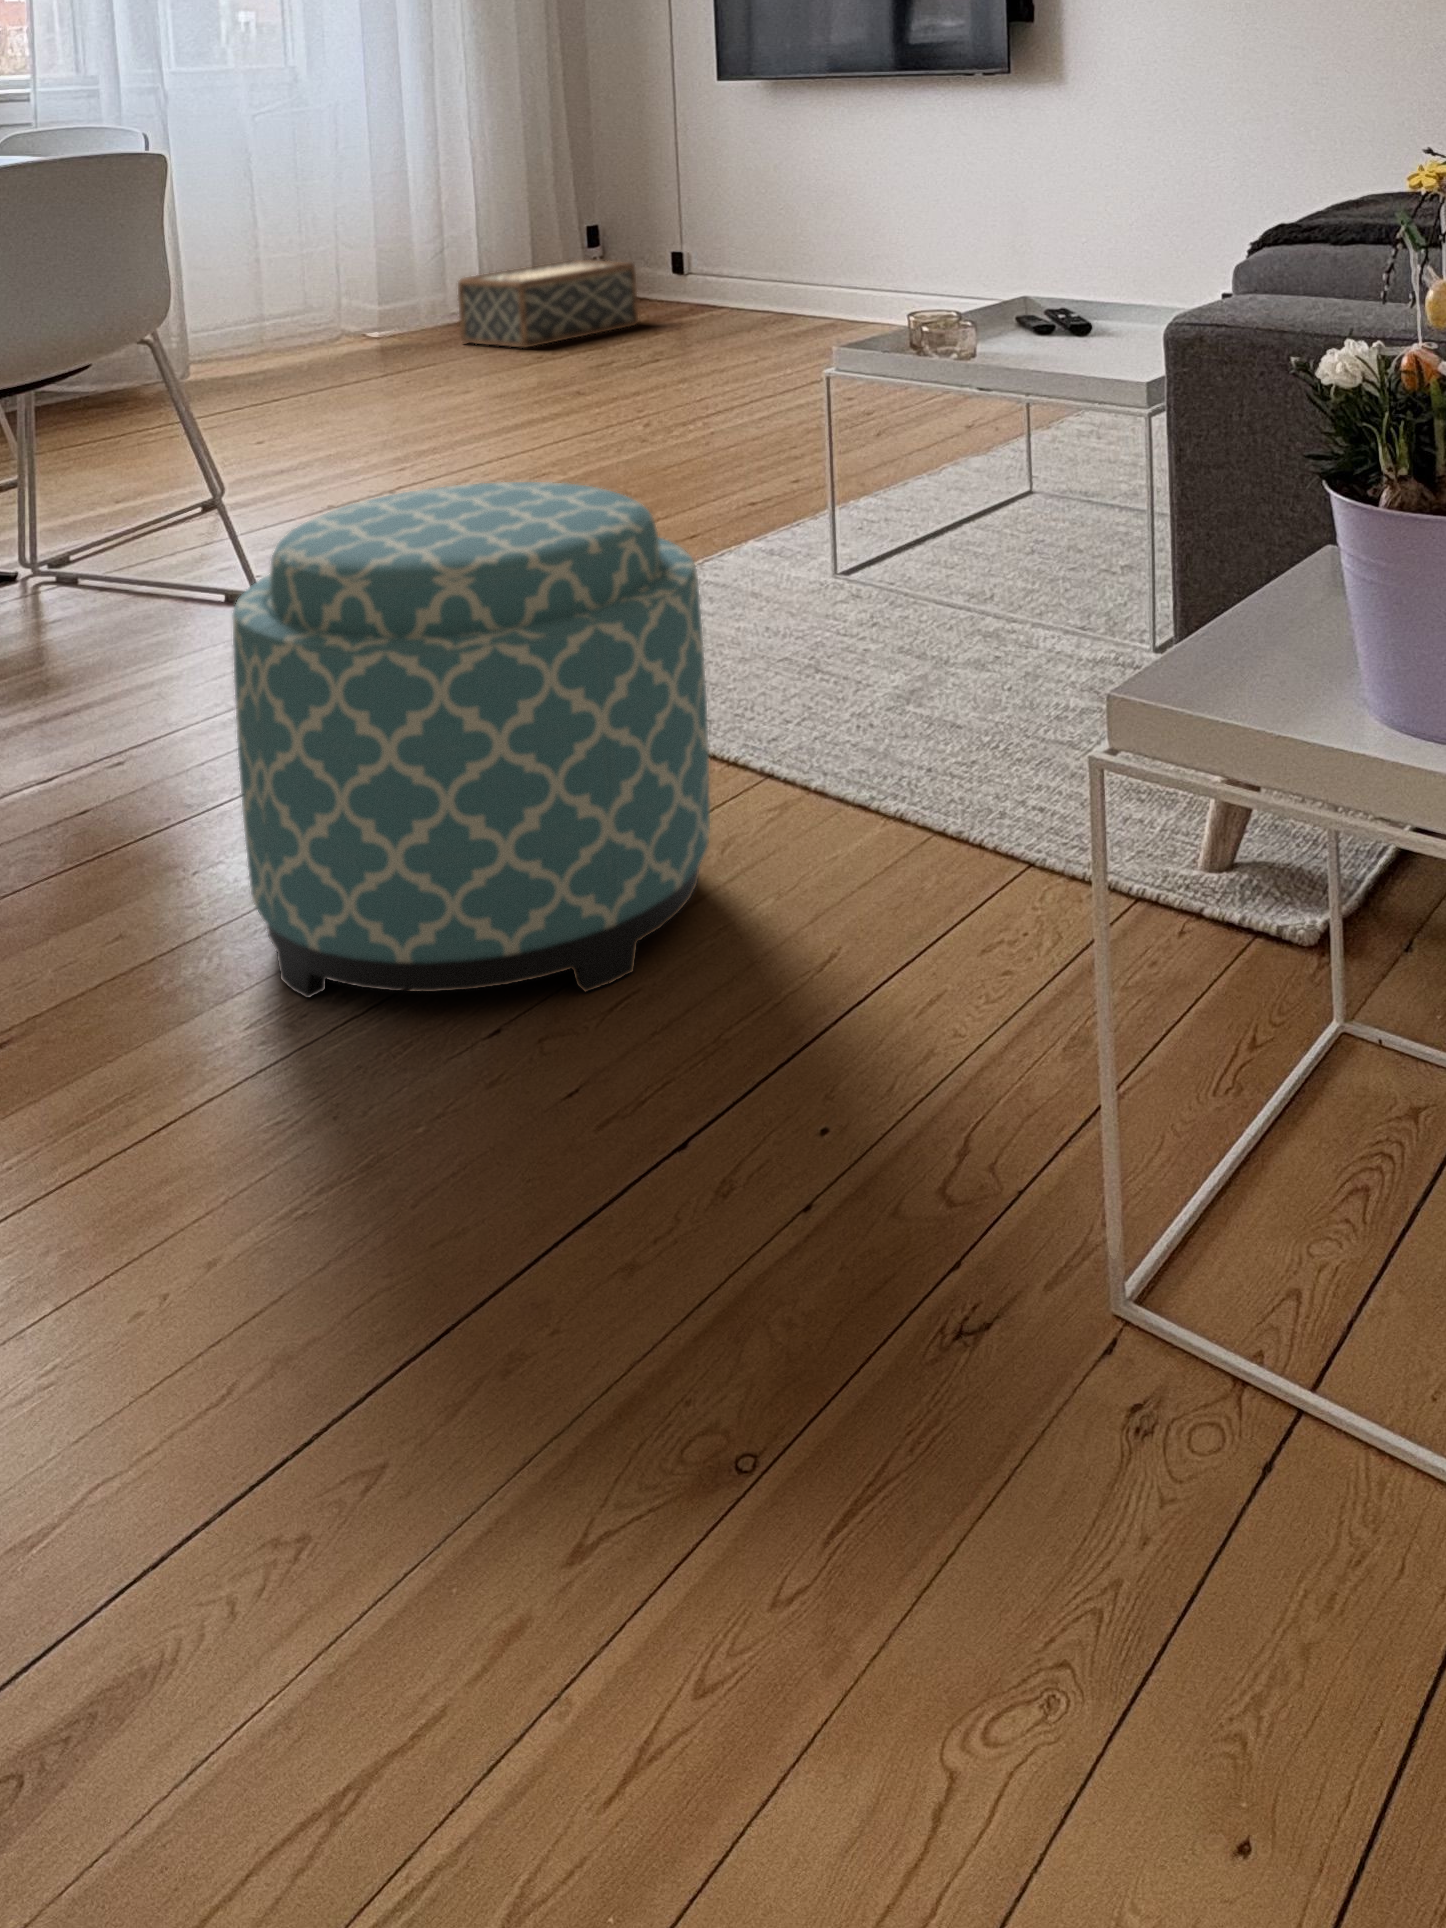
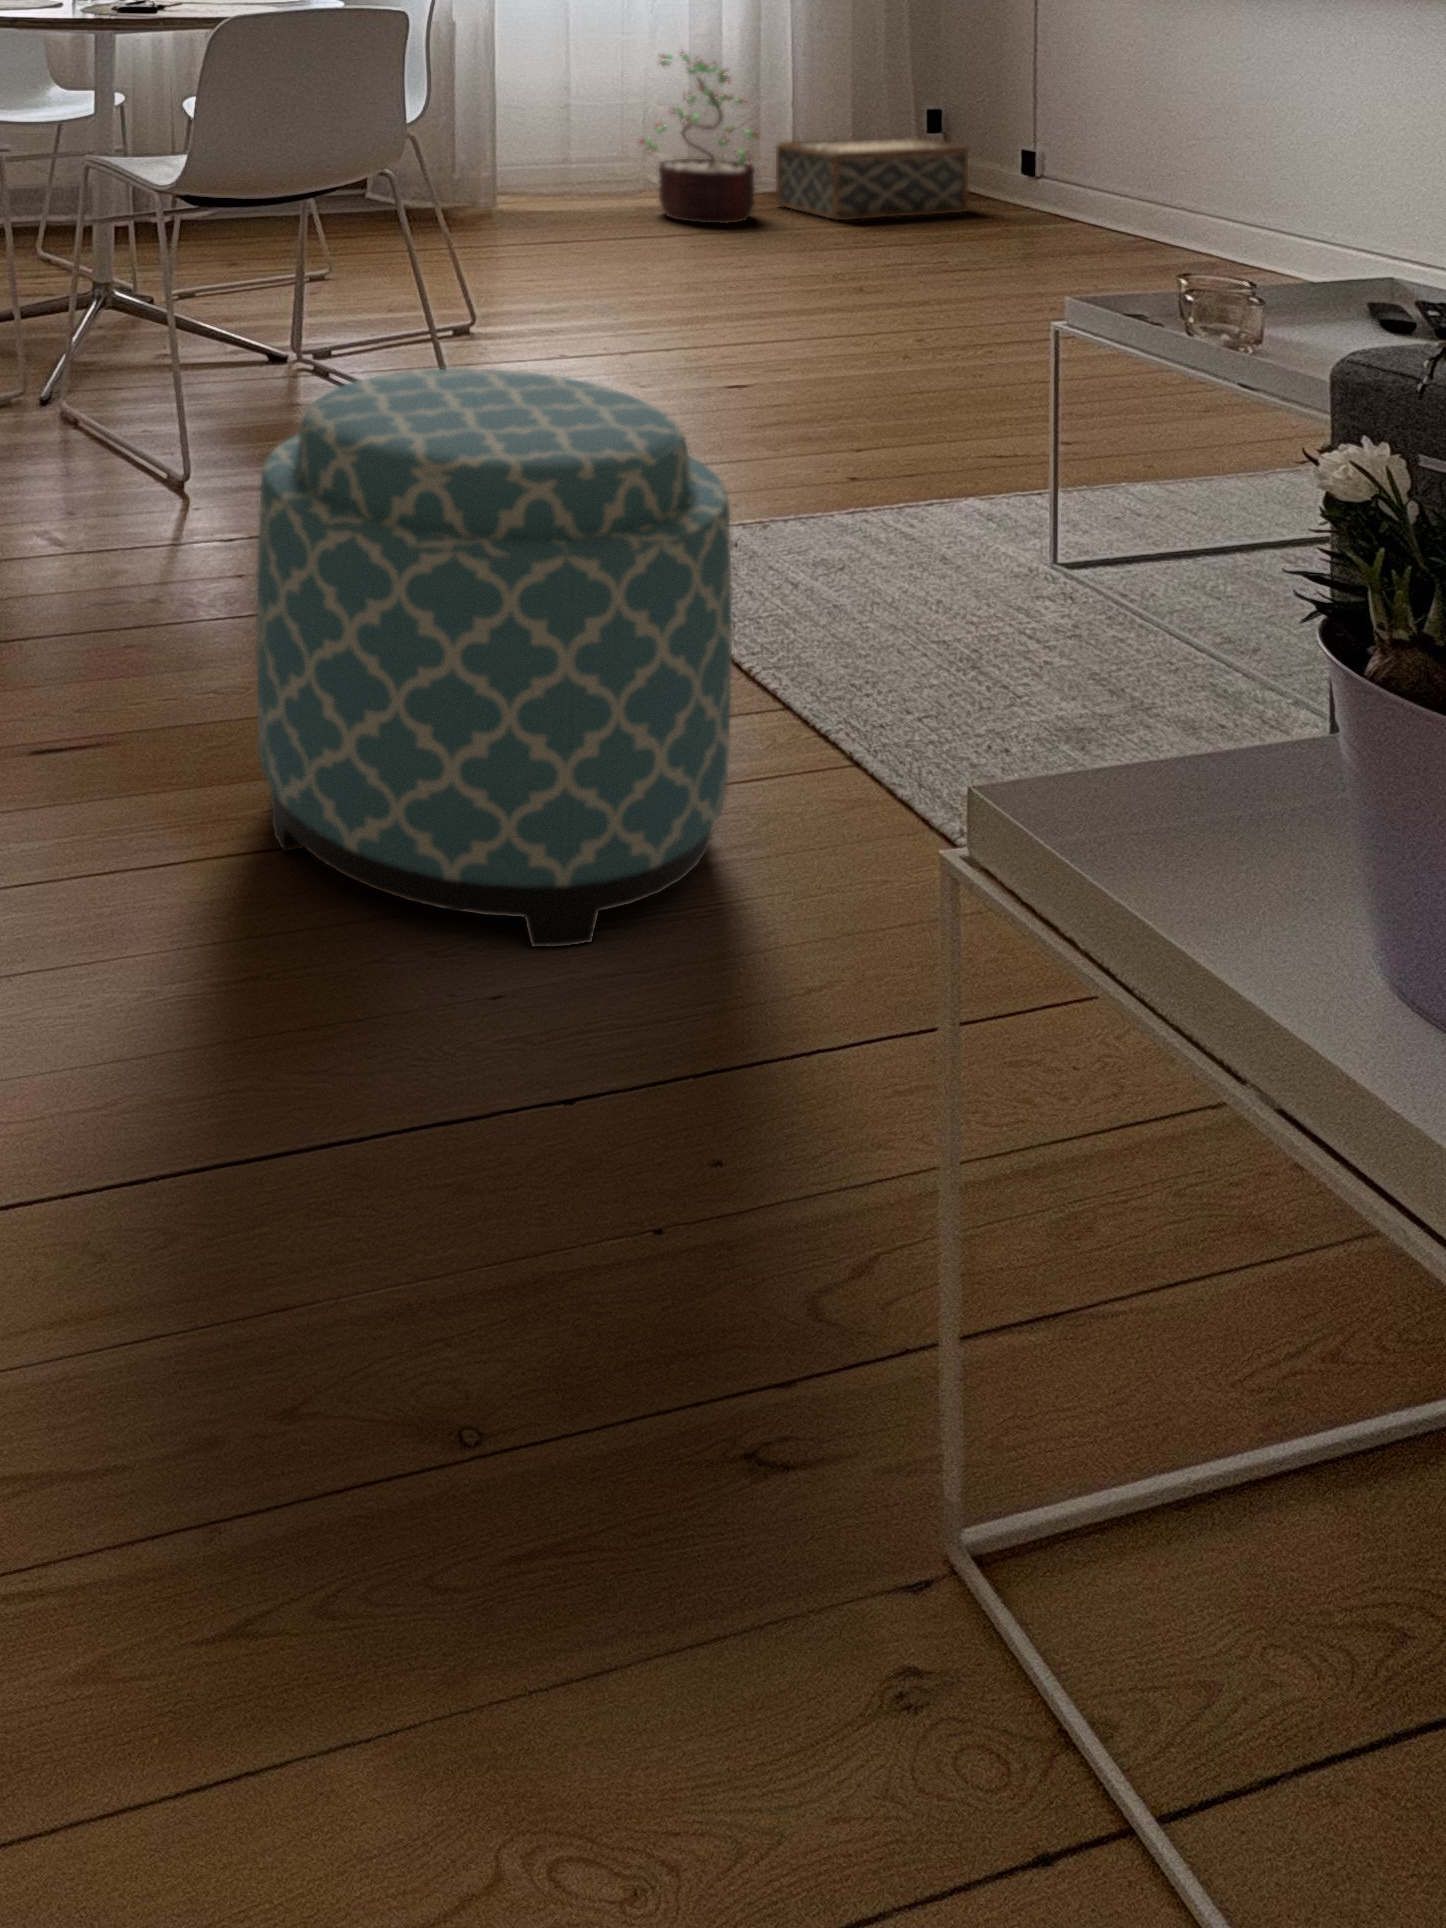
decorative plant: none [320,191,447,370] -> present [641,52,758,223]

